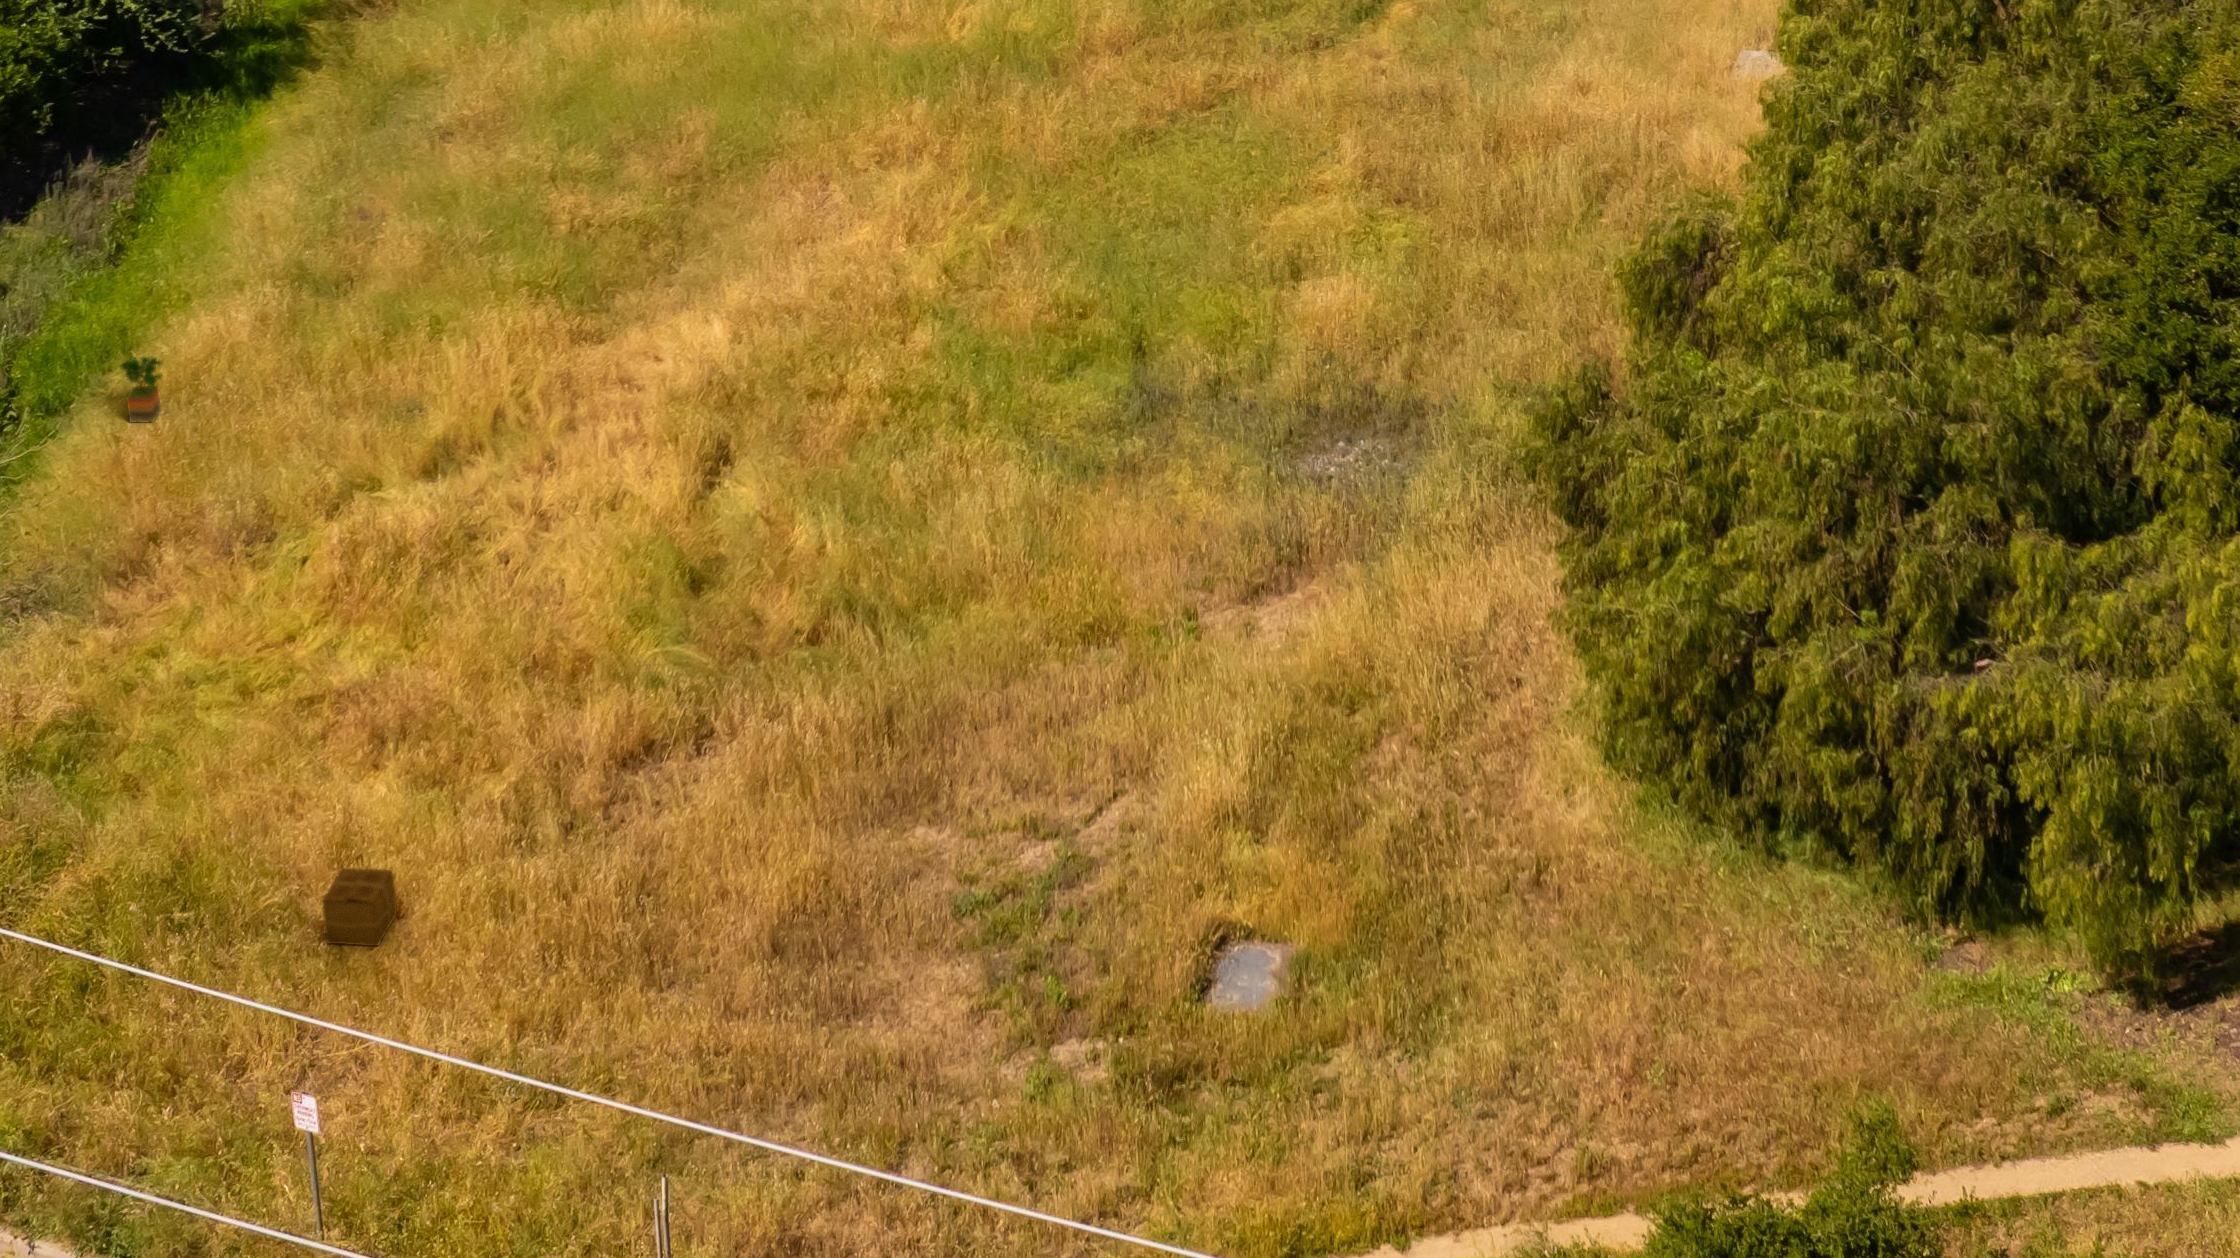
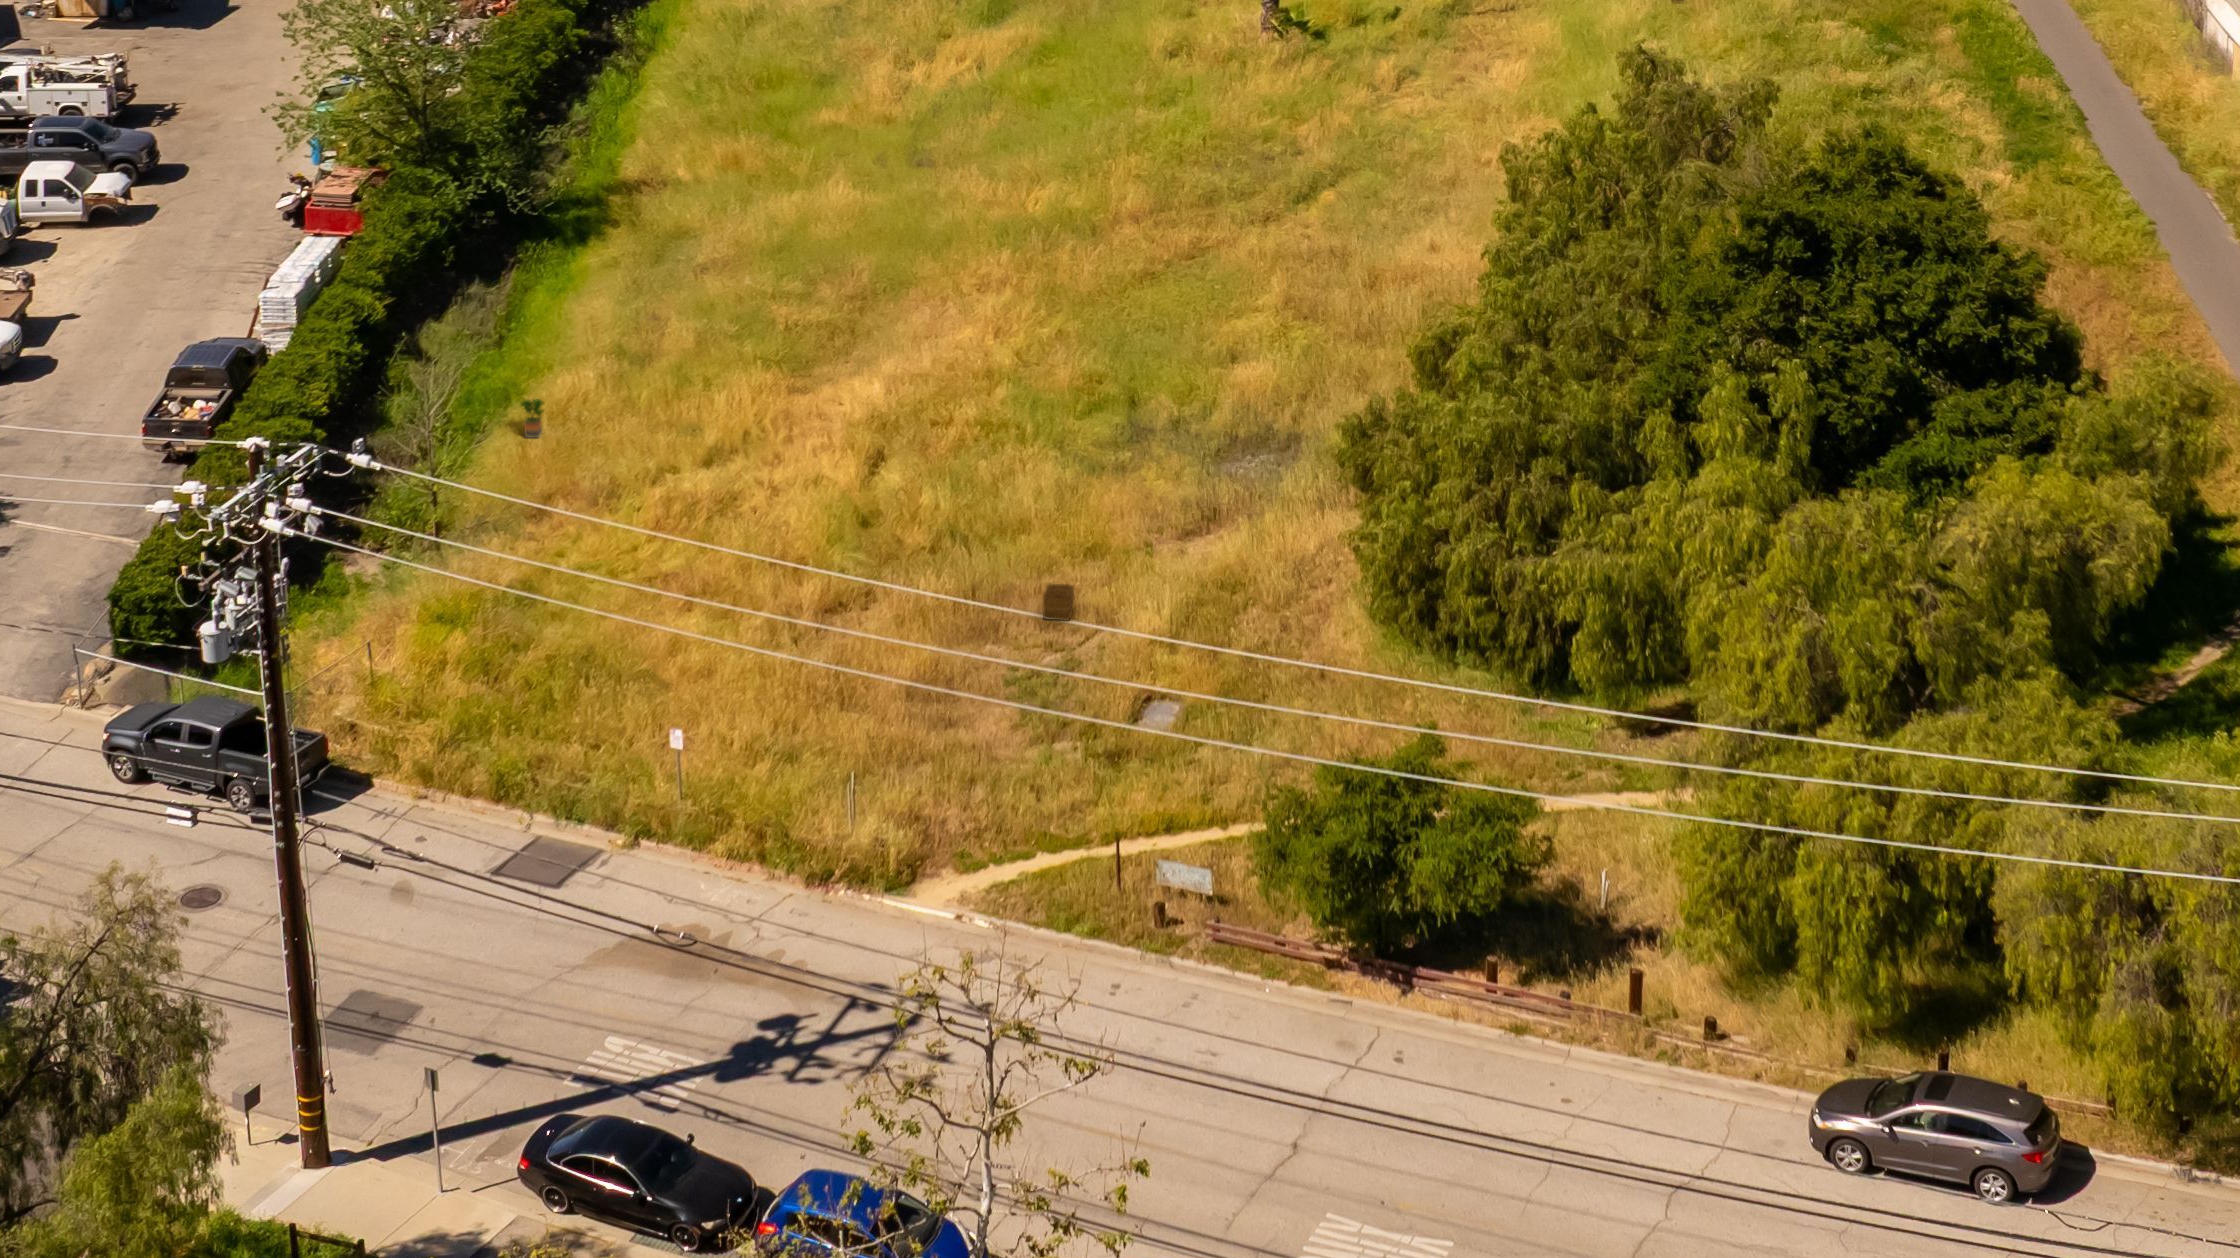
cardboard box: present [322,868,397,946] -> present [1043,583,1074,621]

